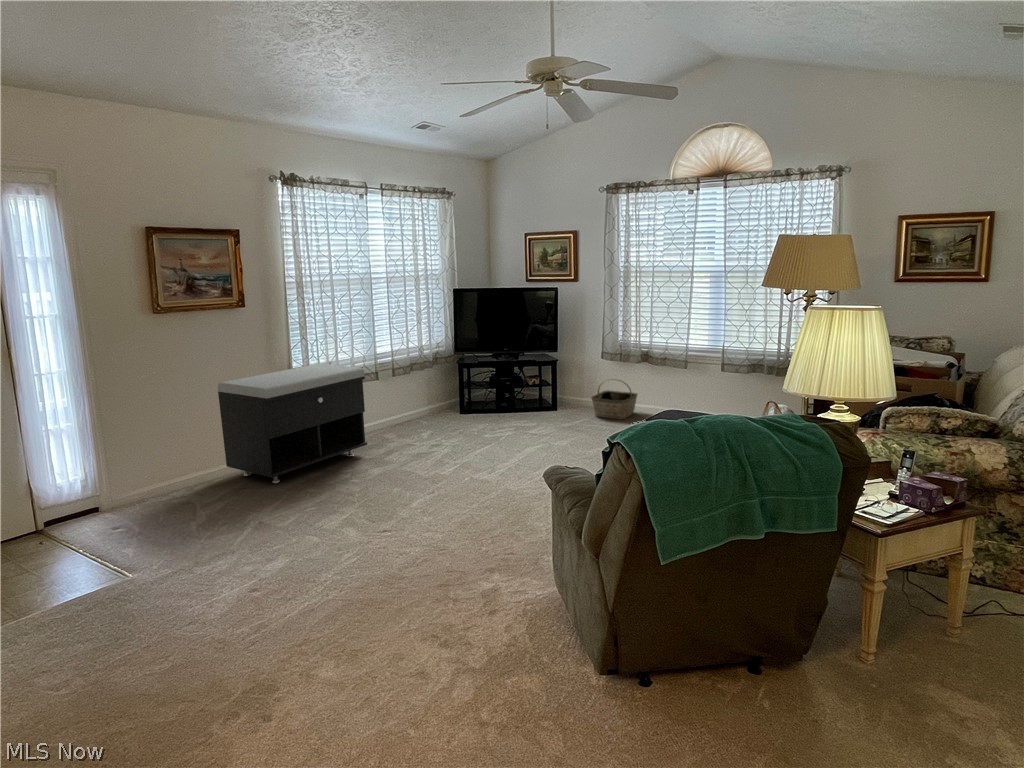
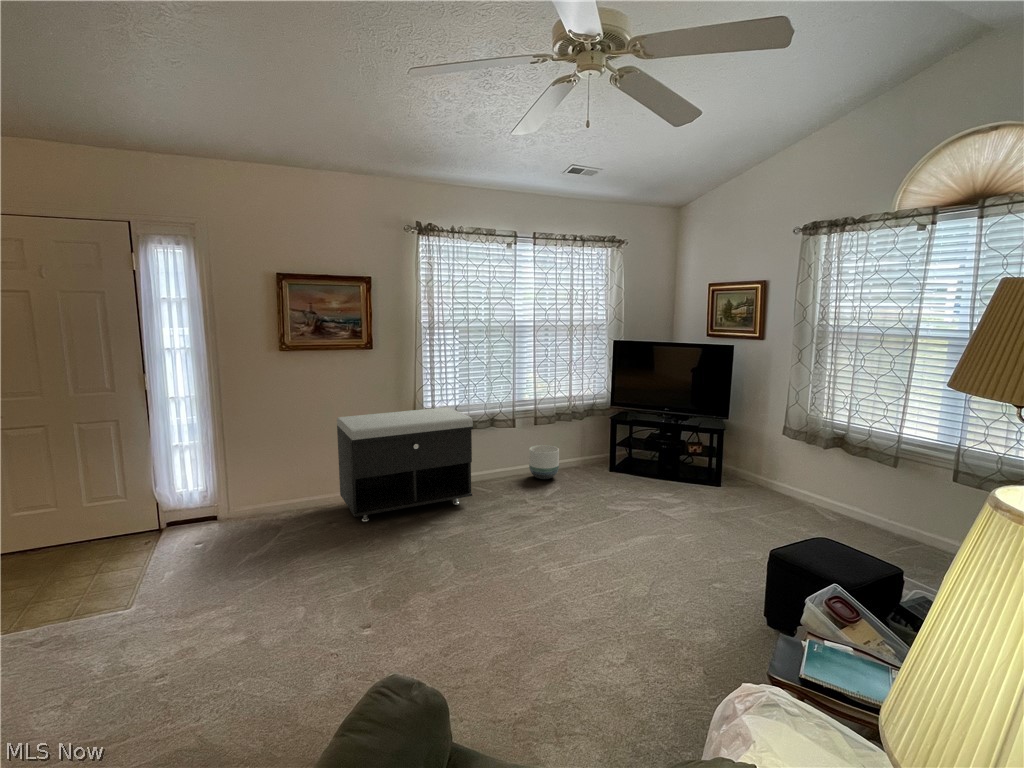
basket: present [591,379,637,419] -> none [755,464,824,519]
planter: none [392,394,422,426] -> present [529,445,559,479]

